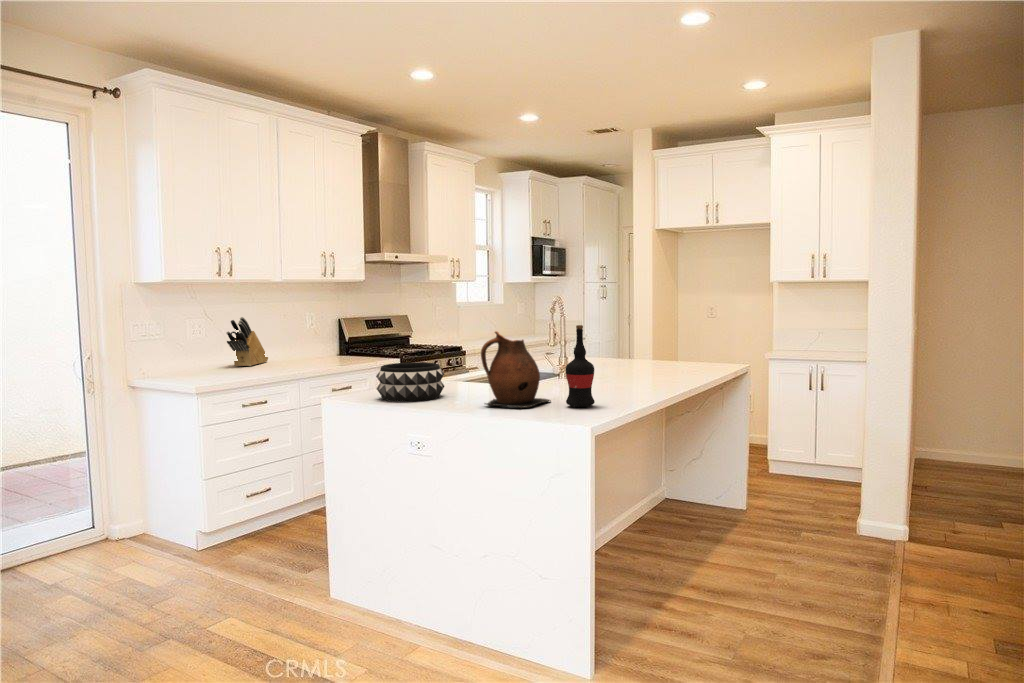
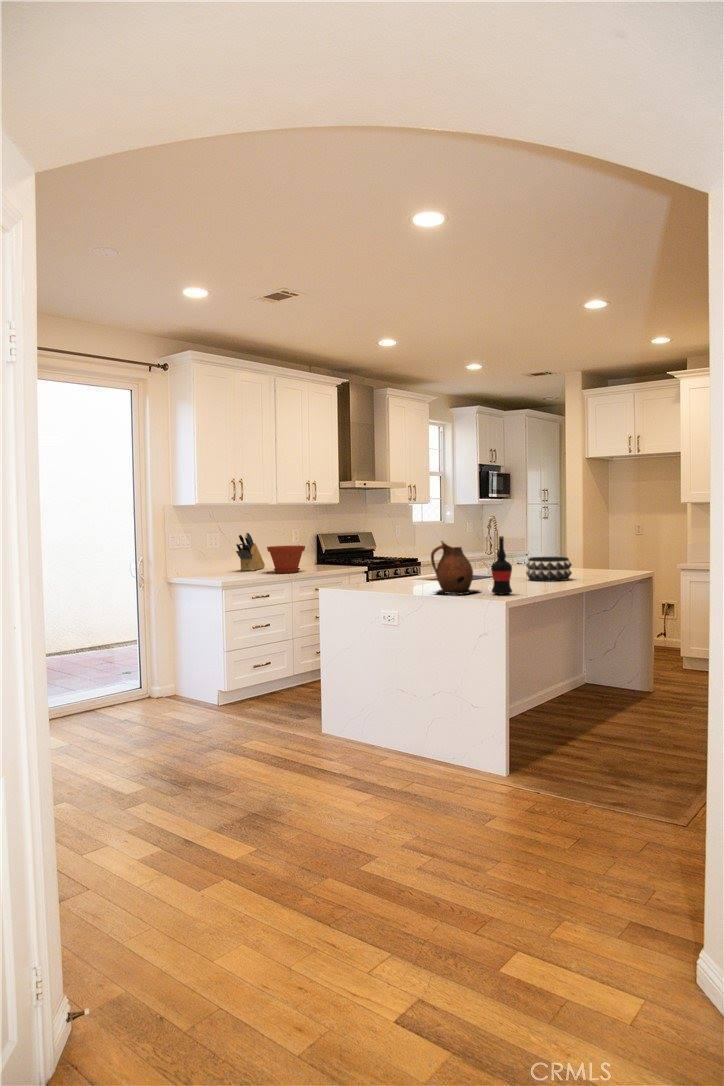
plant pot: none [266,334,318,370] -> present [267,546,305,573]
decorative bowl: present [376,362,444,402] -> present [526,557,572,581]

